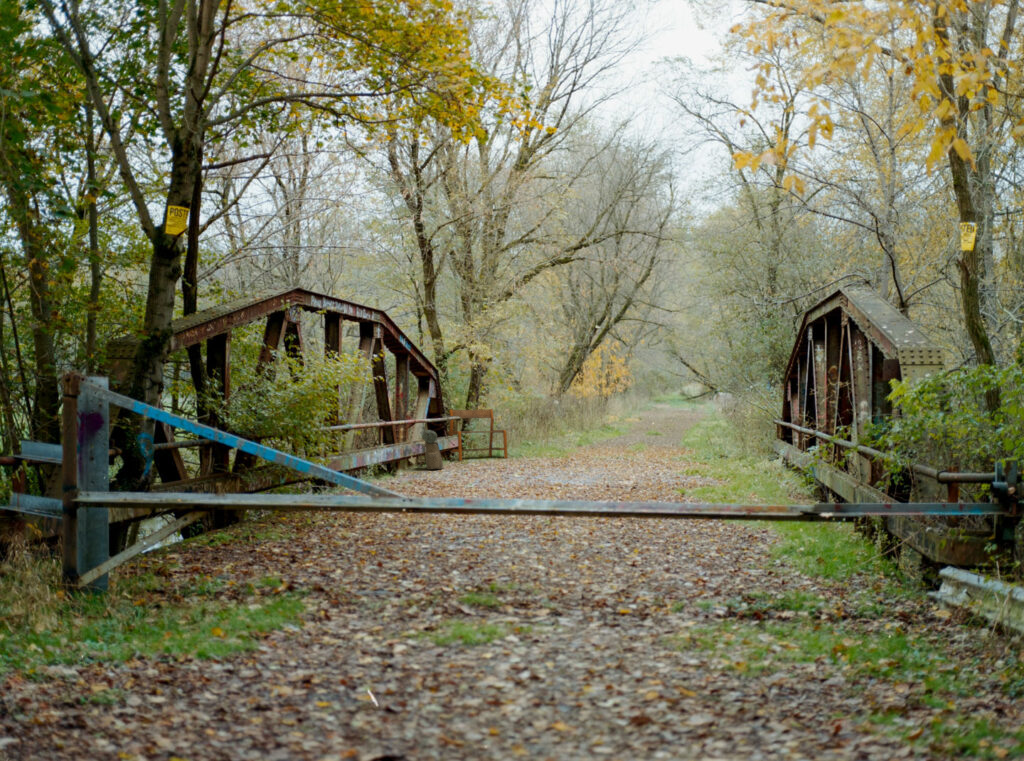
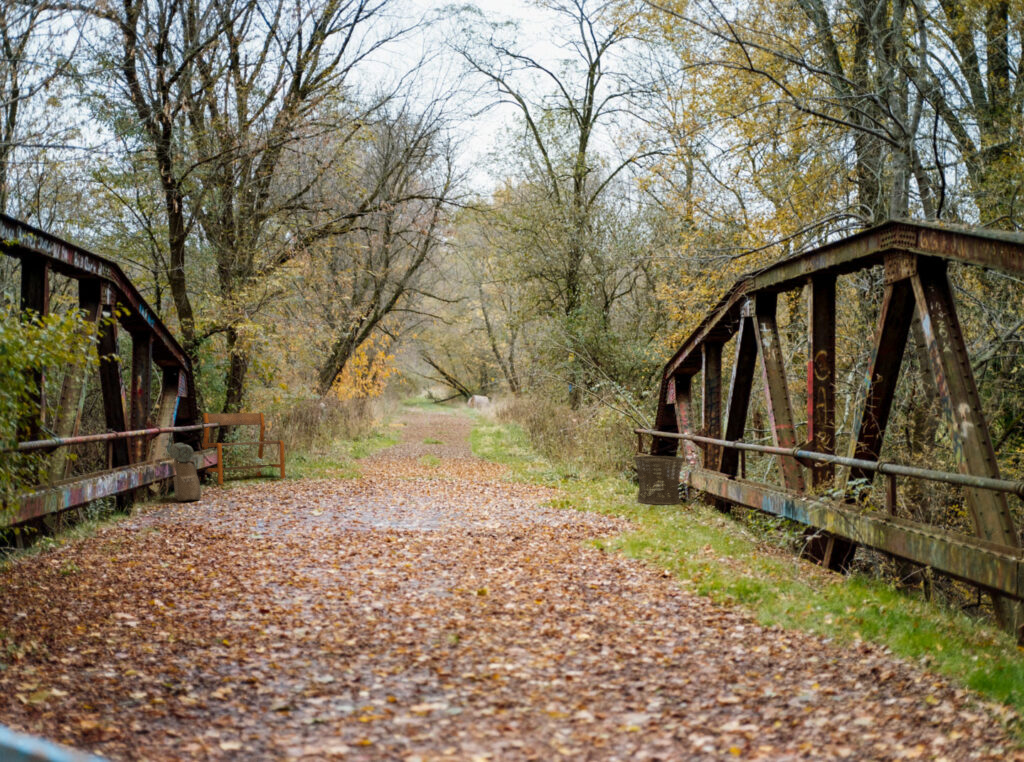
basket: none [749,443,791,481] -> present [633,456,685,505]

